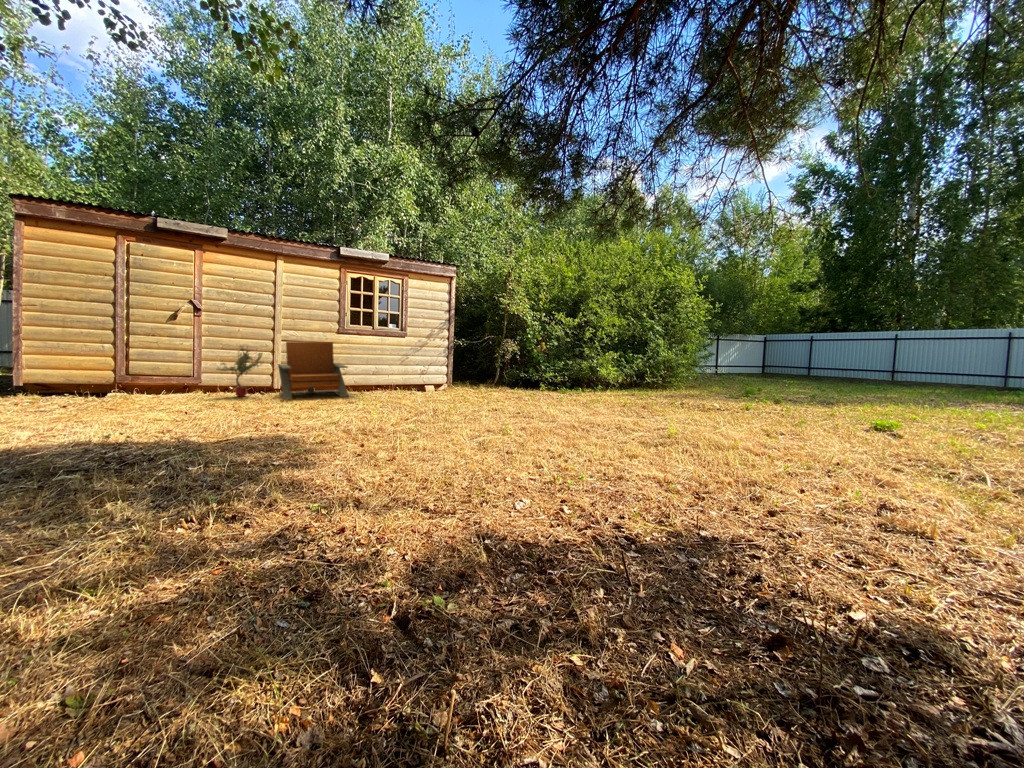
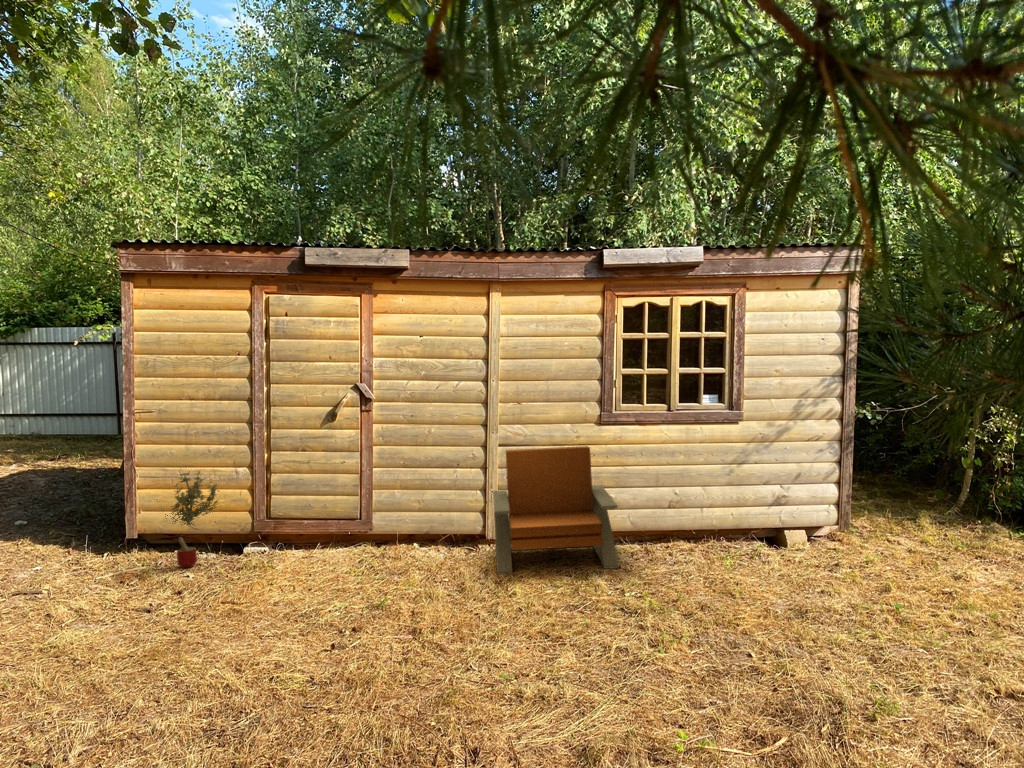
potted tree: present [217,346,263,397] -> present [161,472,220,568]

